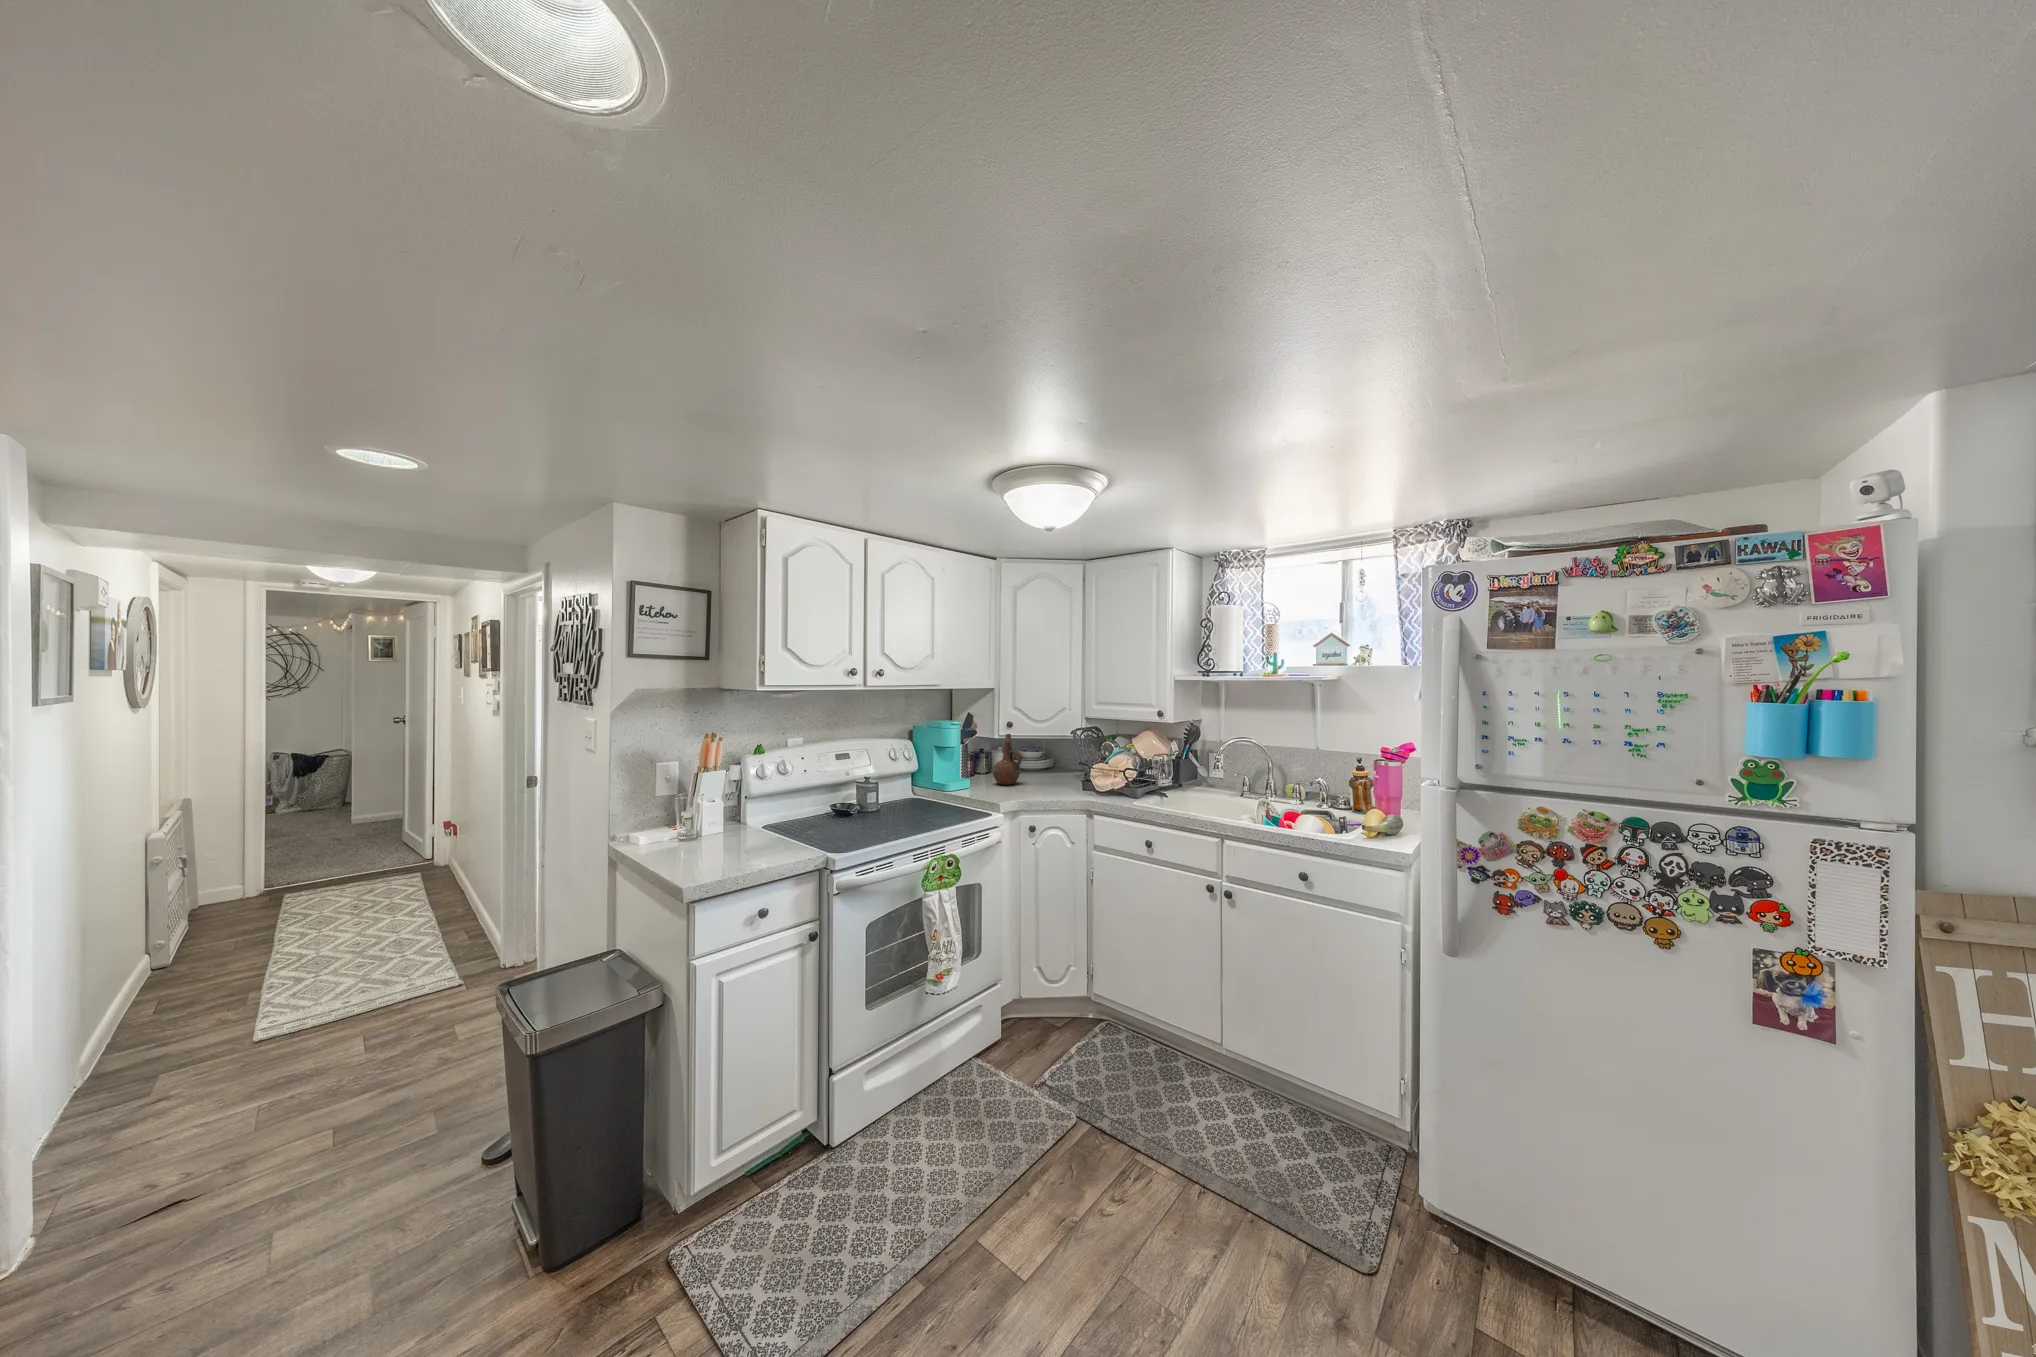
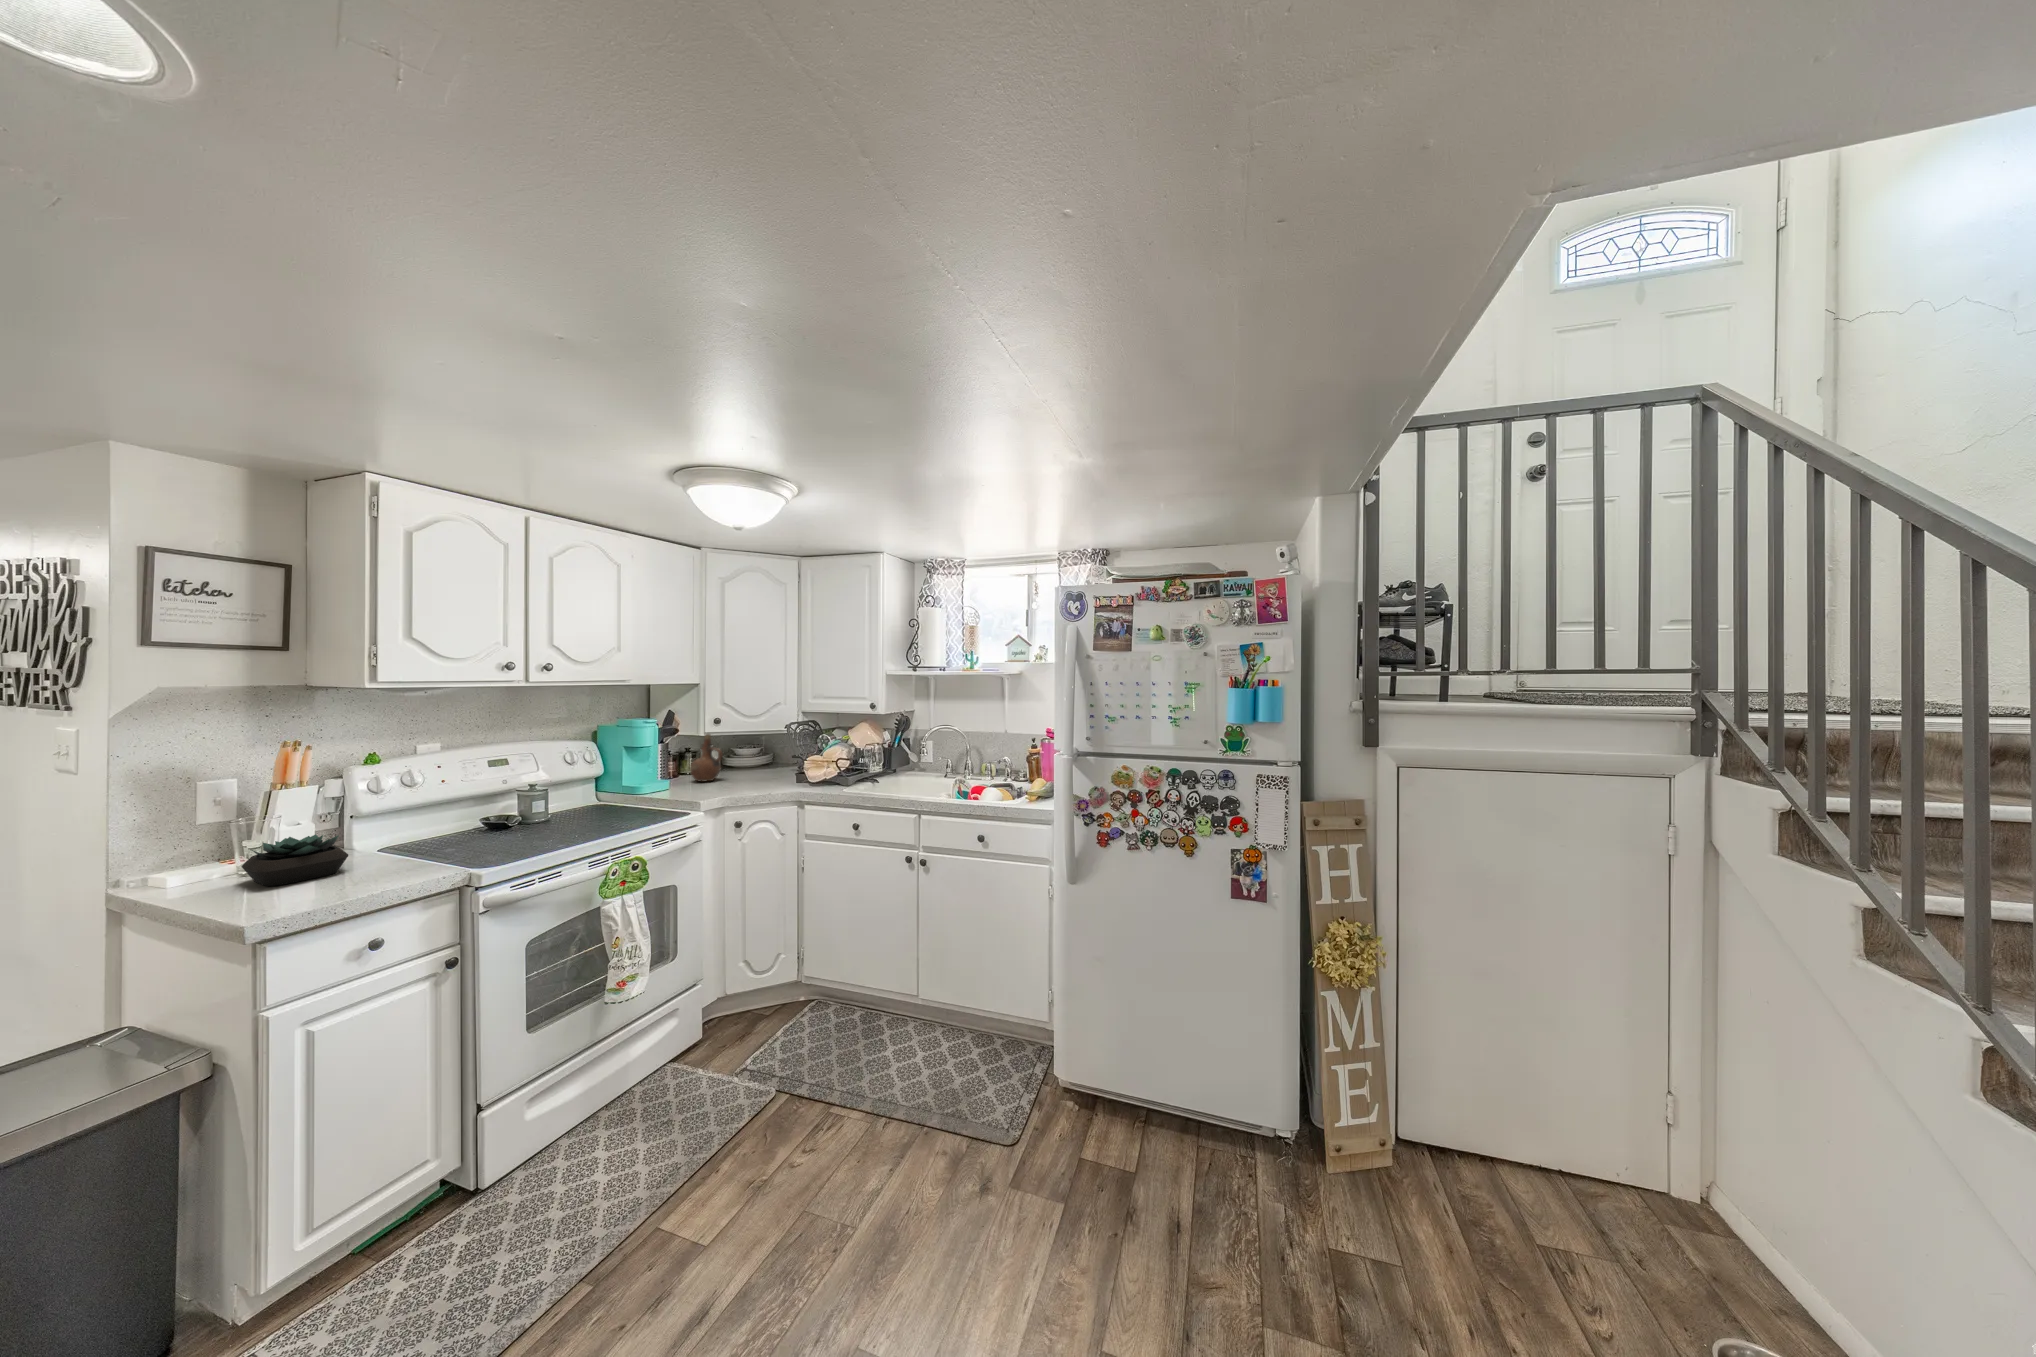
succulent plant: none [681,810,744,850] -> present [242,835,348,886]

